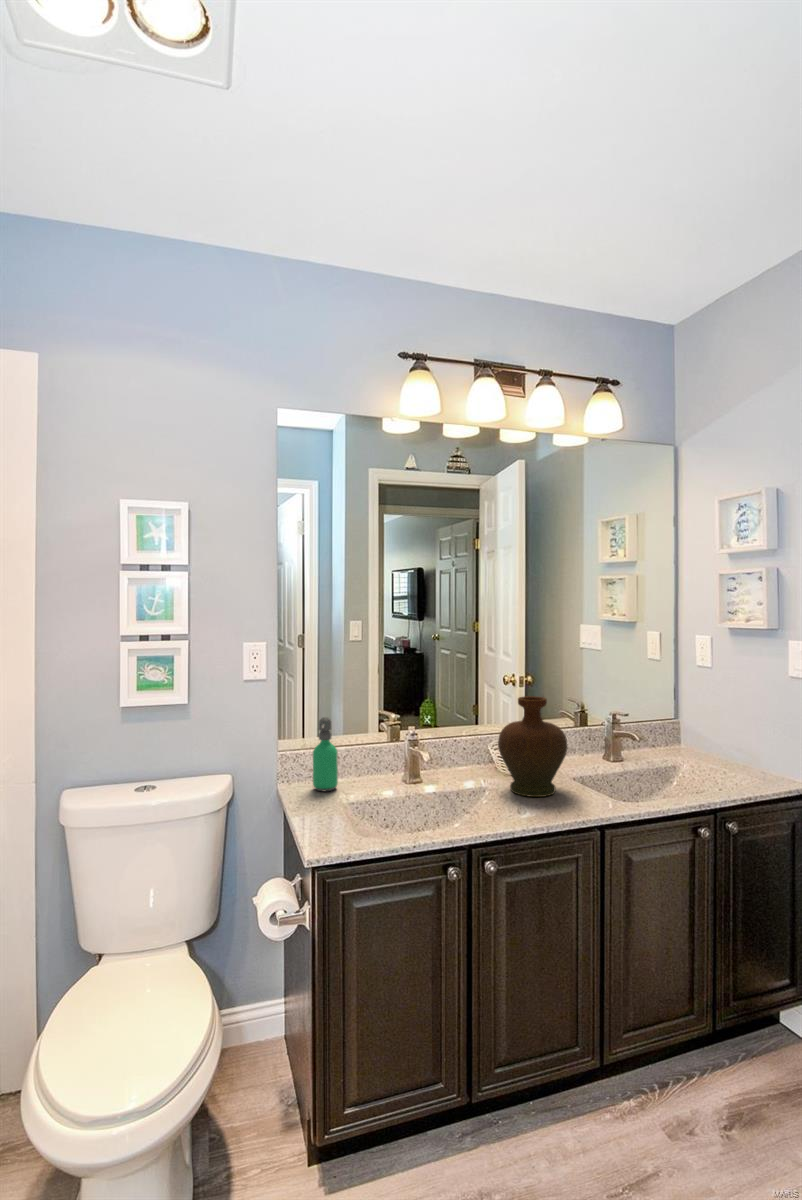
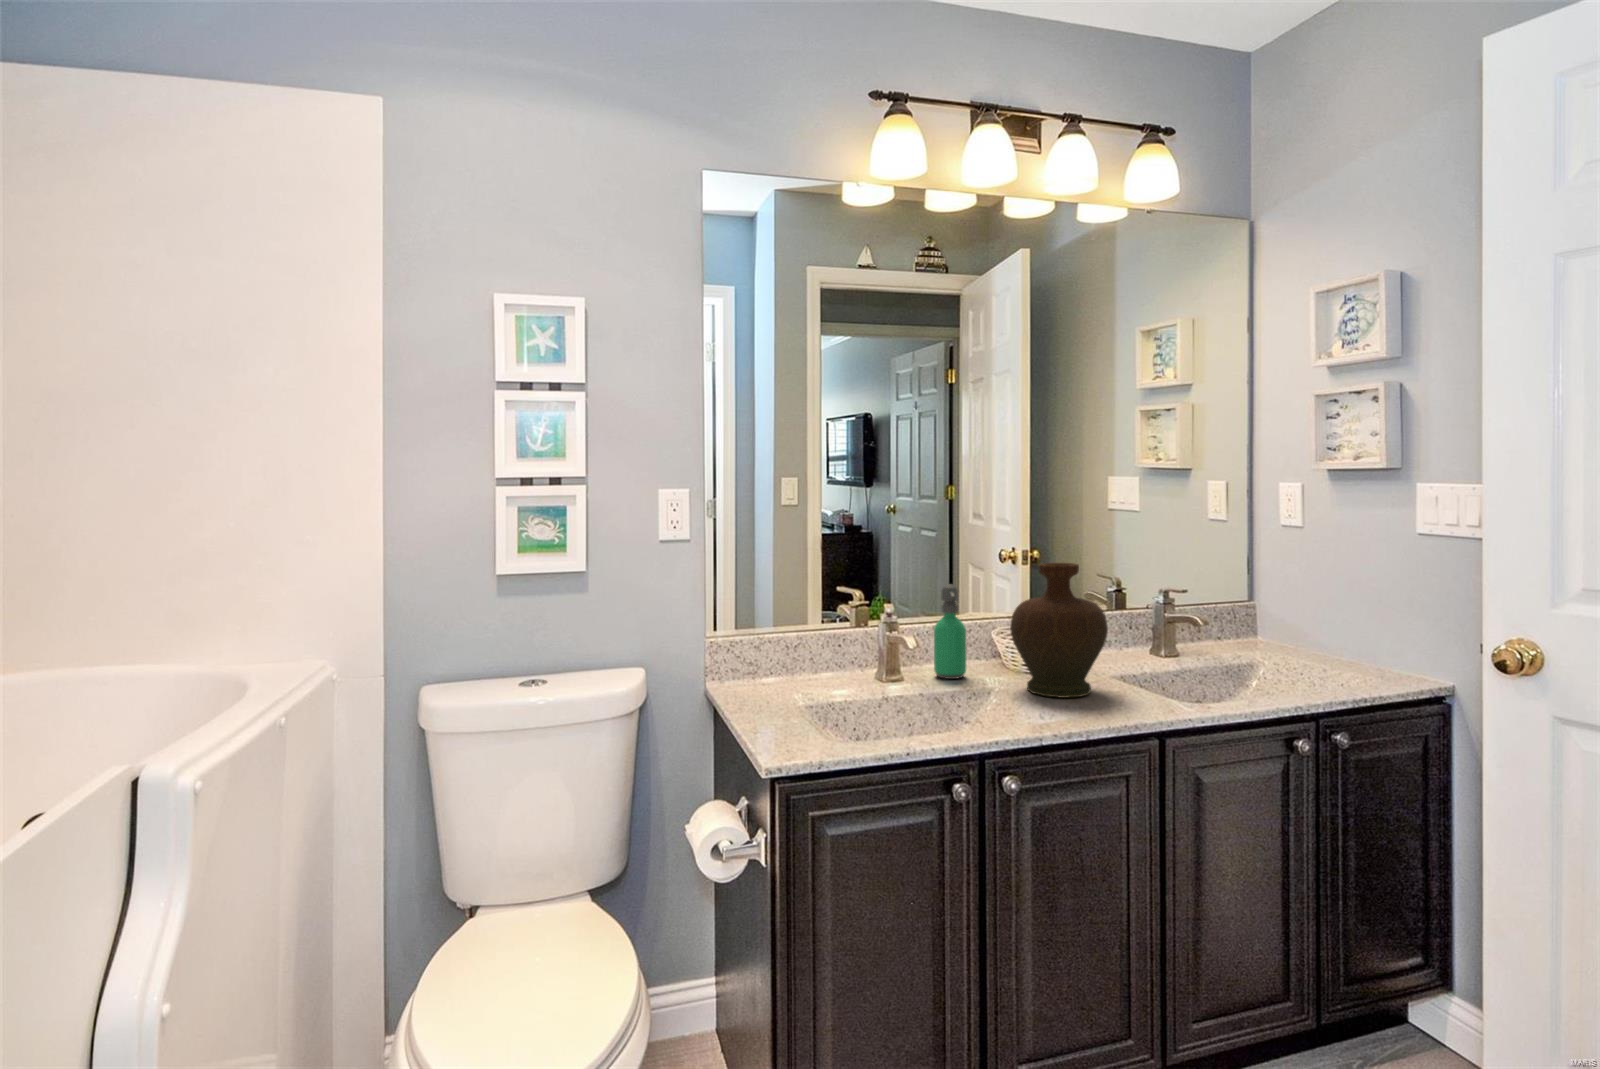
soap dispenser: present [313,717,338,791] -> present [934,584,966,679]

